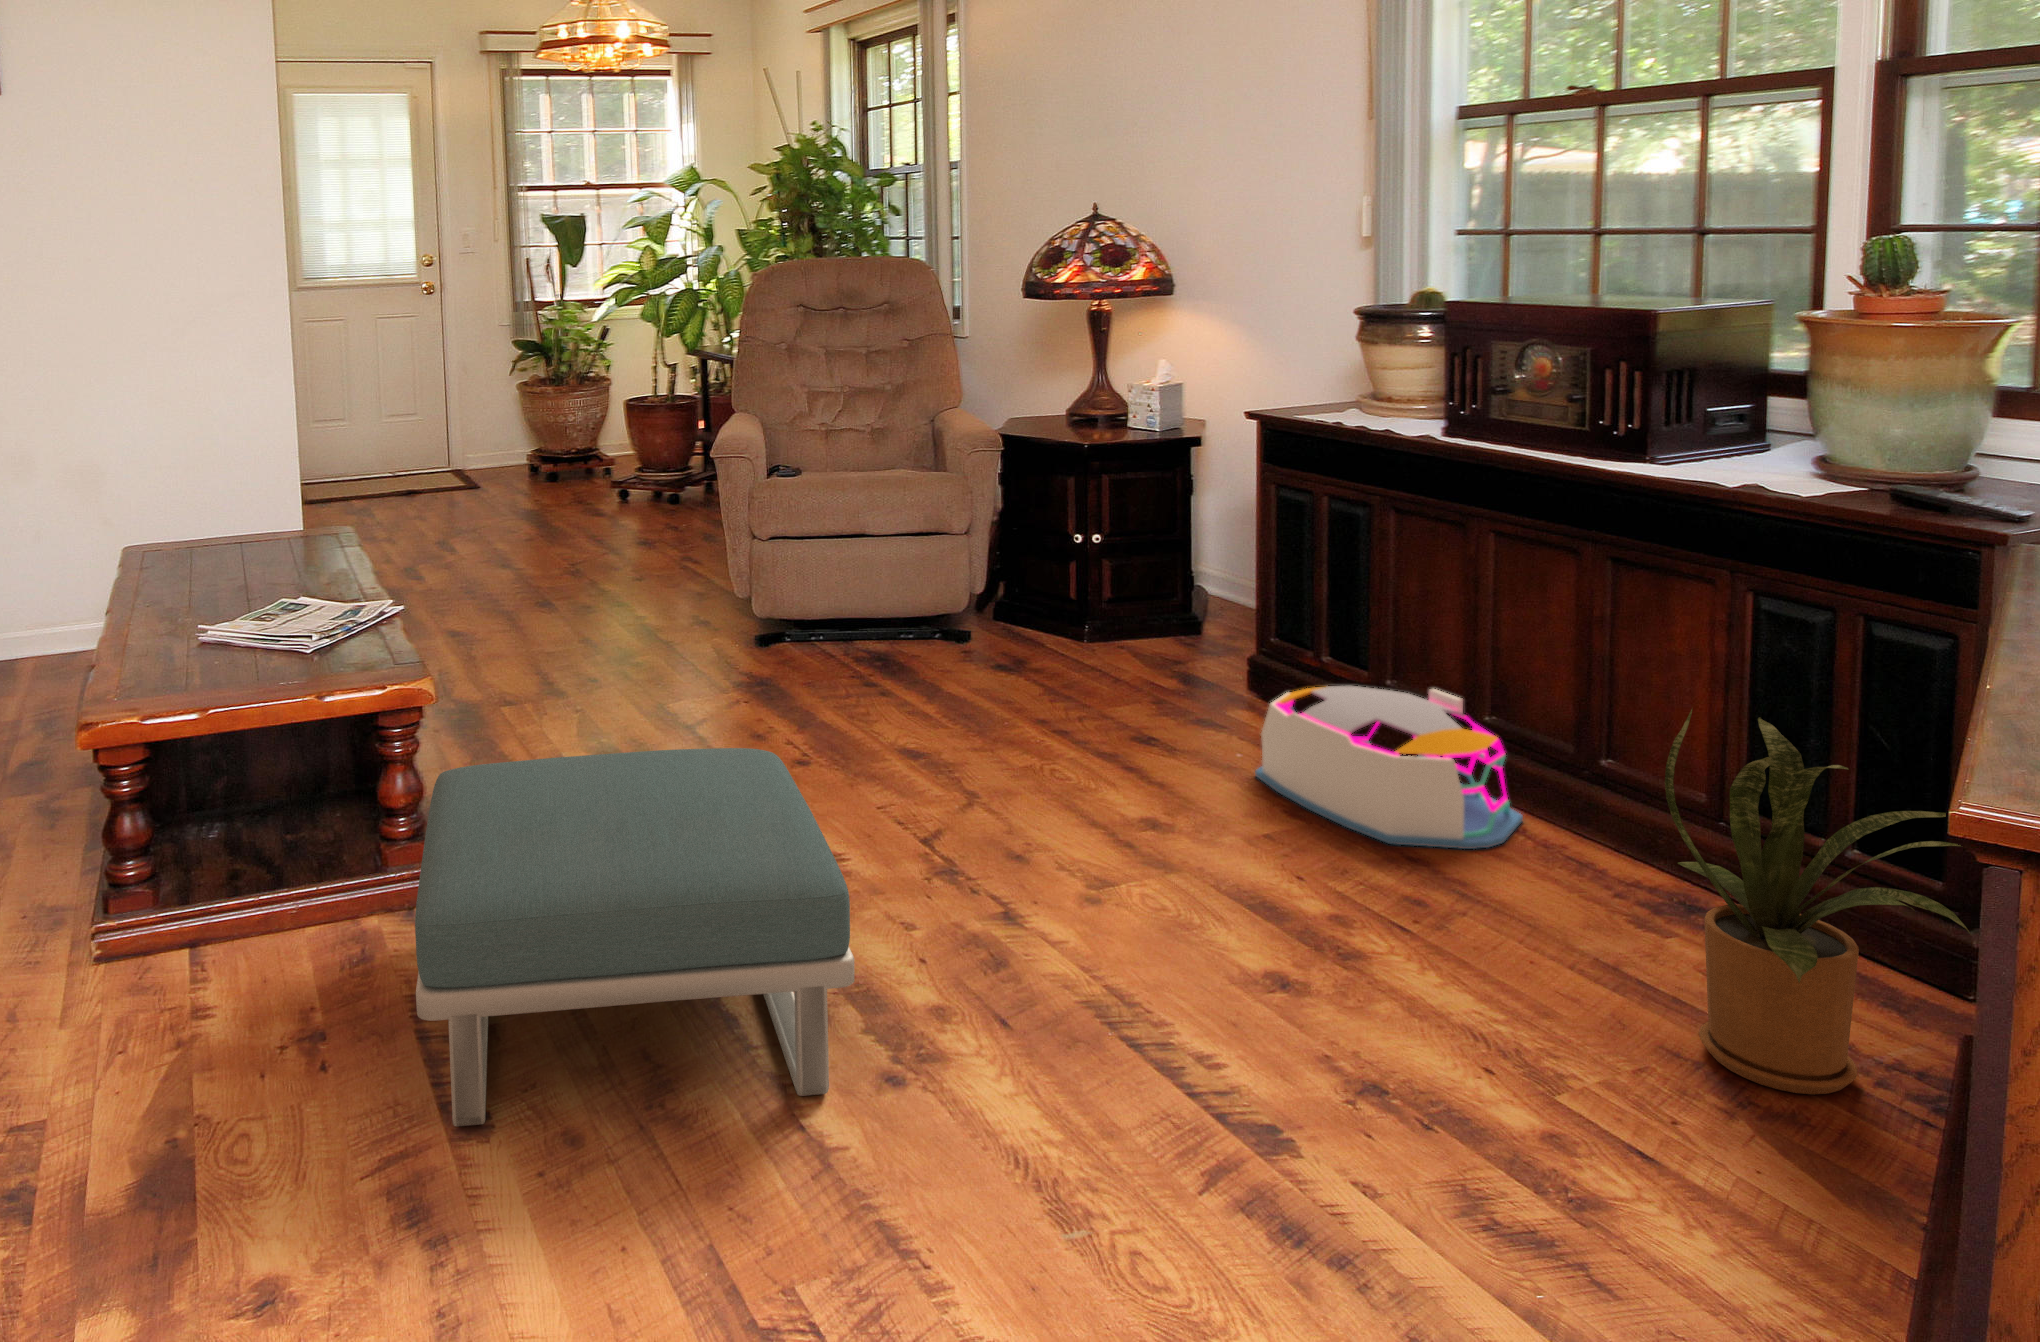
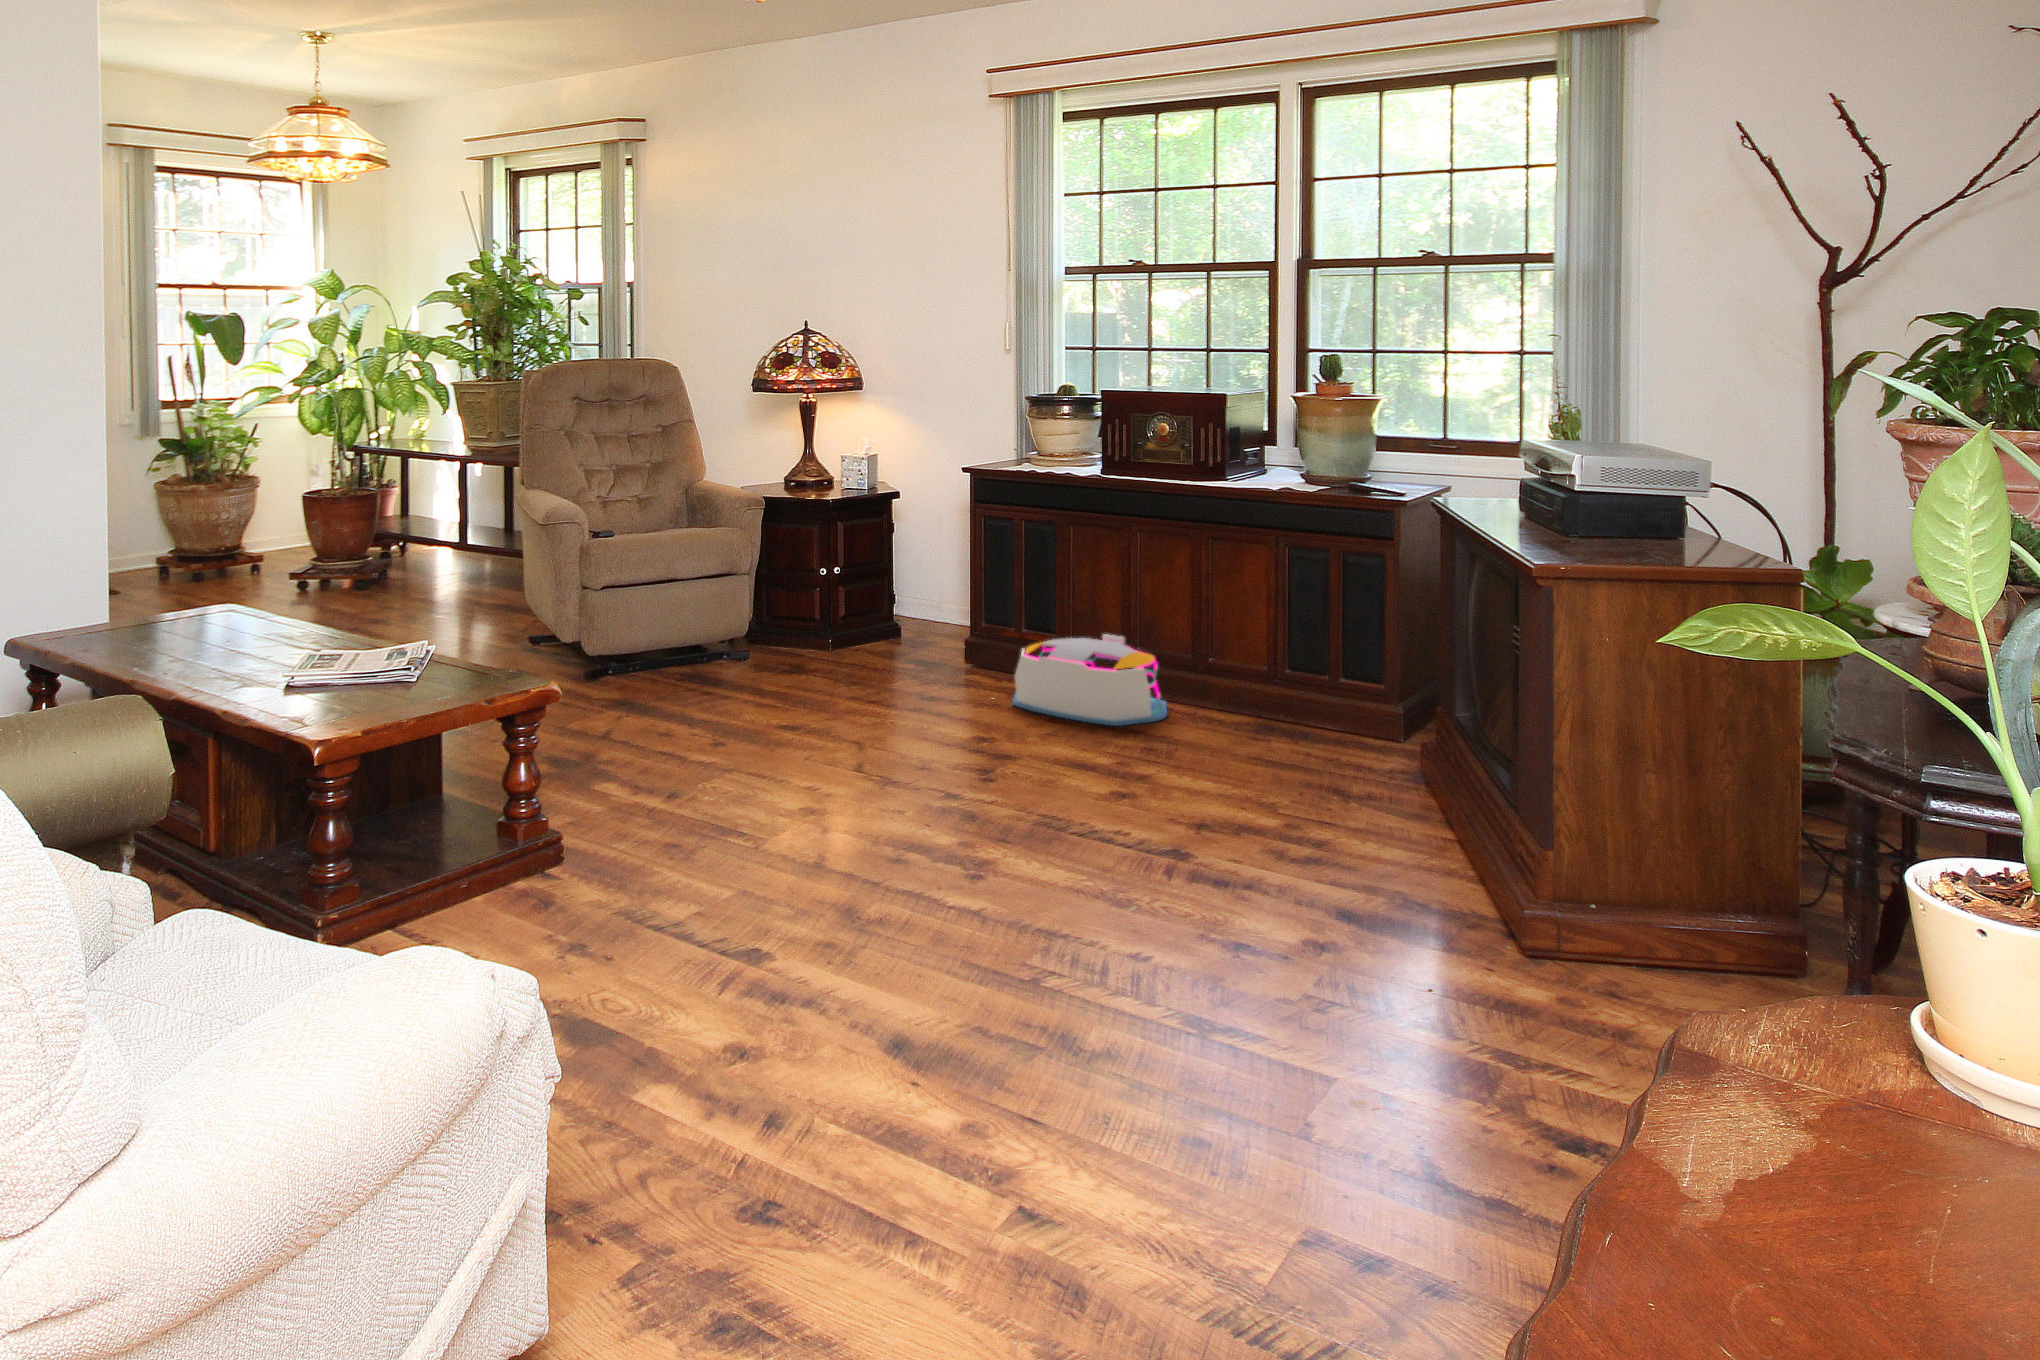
house plant: present [1665,709,1970,1094] -> none [1298,603,1445,791]
footstool: present [415,748,854,1126] -> none [601,706,979,967]

